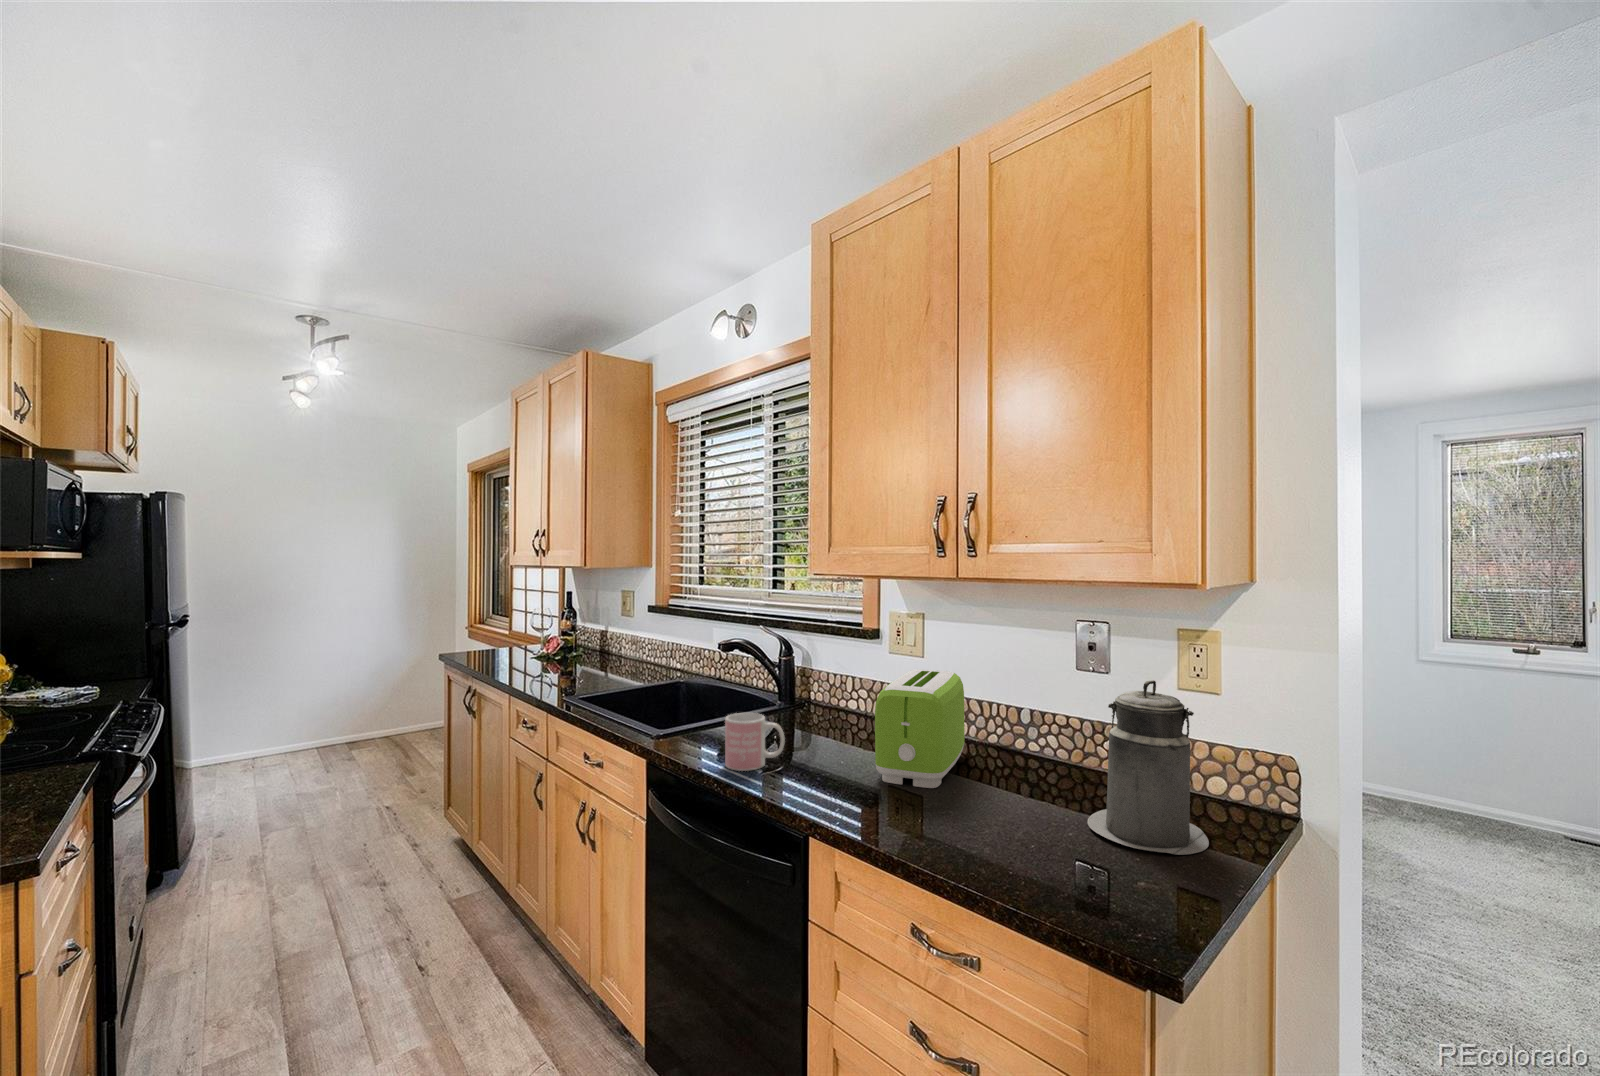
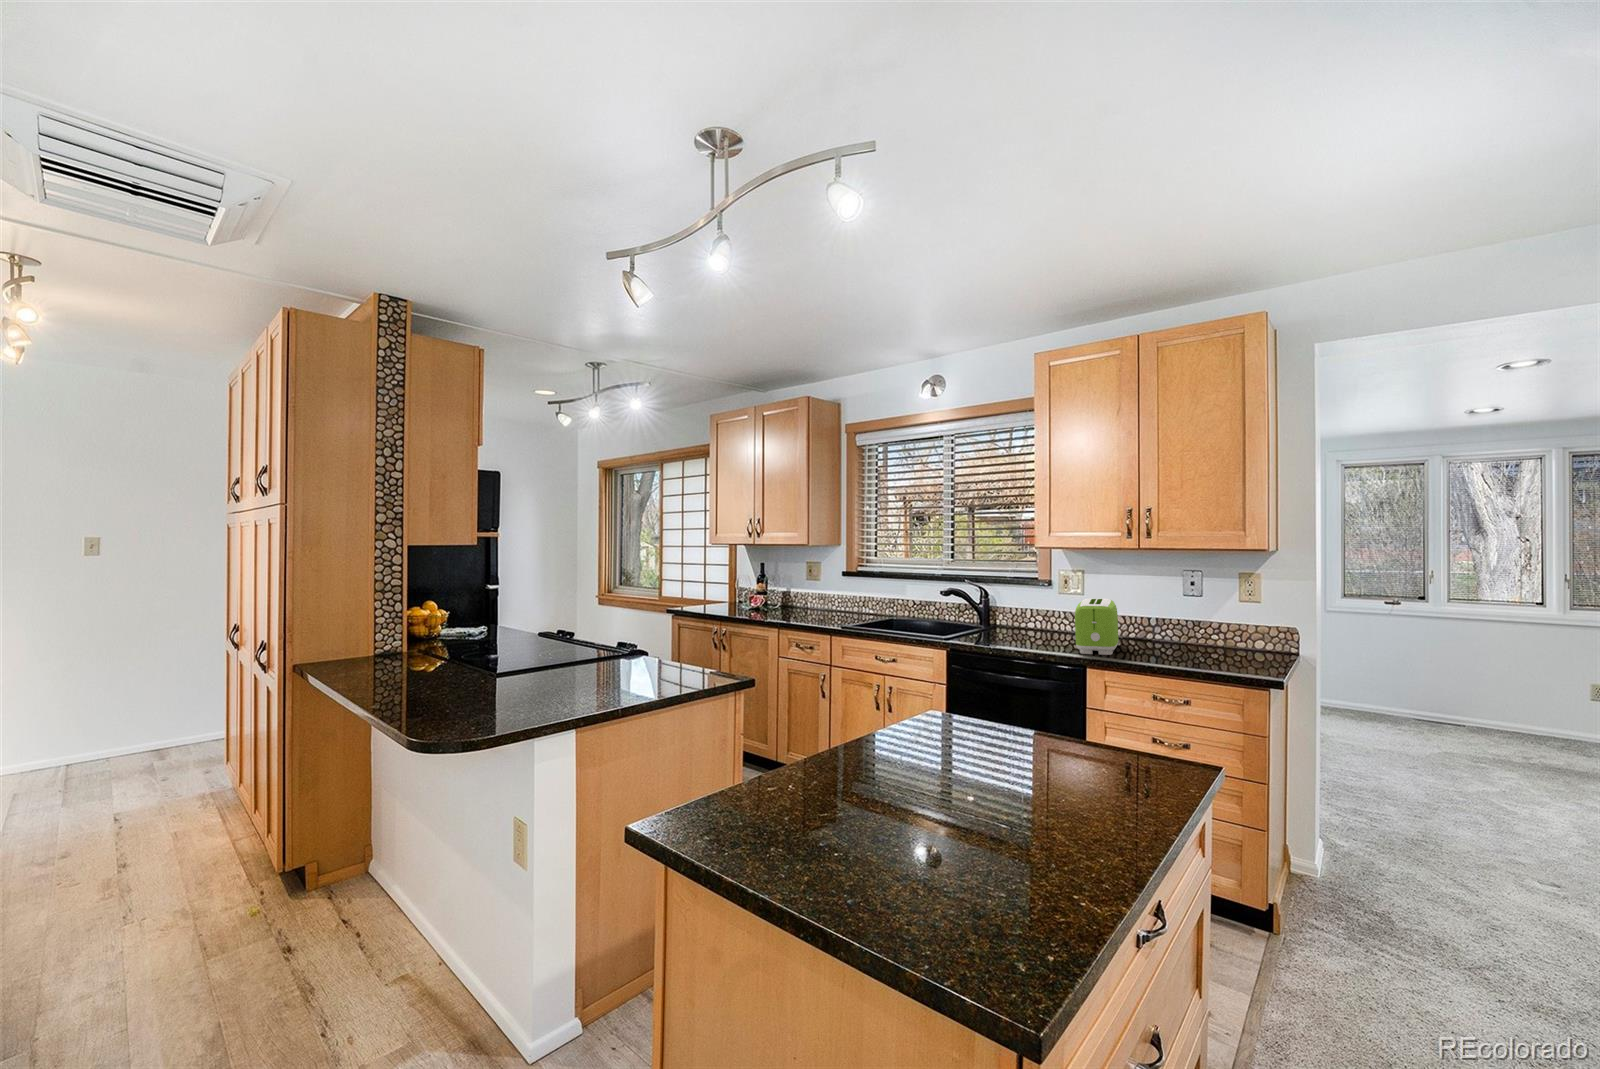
canister: present [1088,680,1209,855] -> none [1195,591,1255,667]
mug: present [725,713,785,771] -> none [988,624,1021,652]

